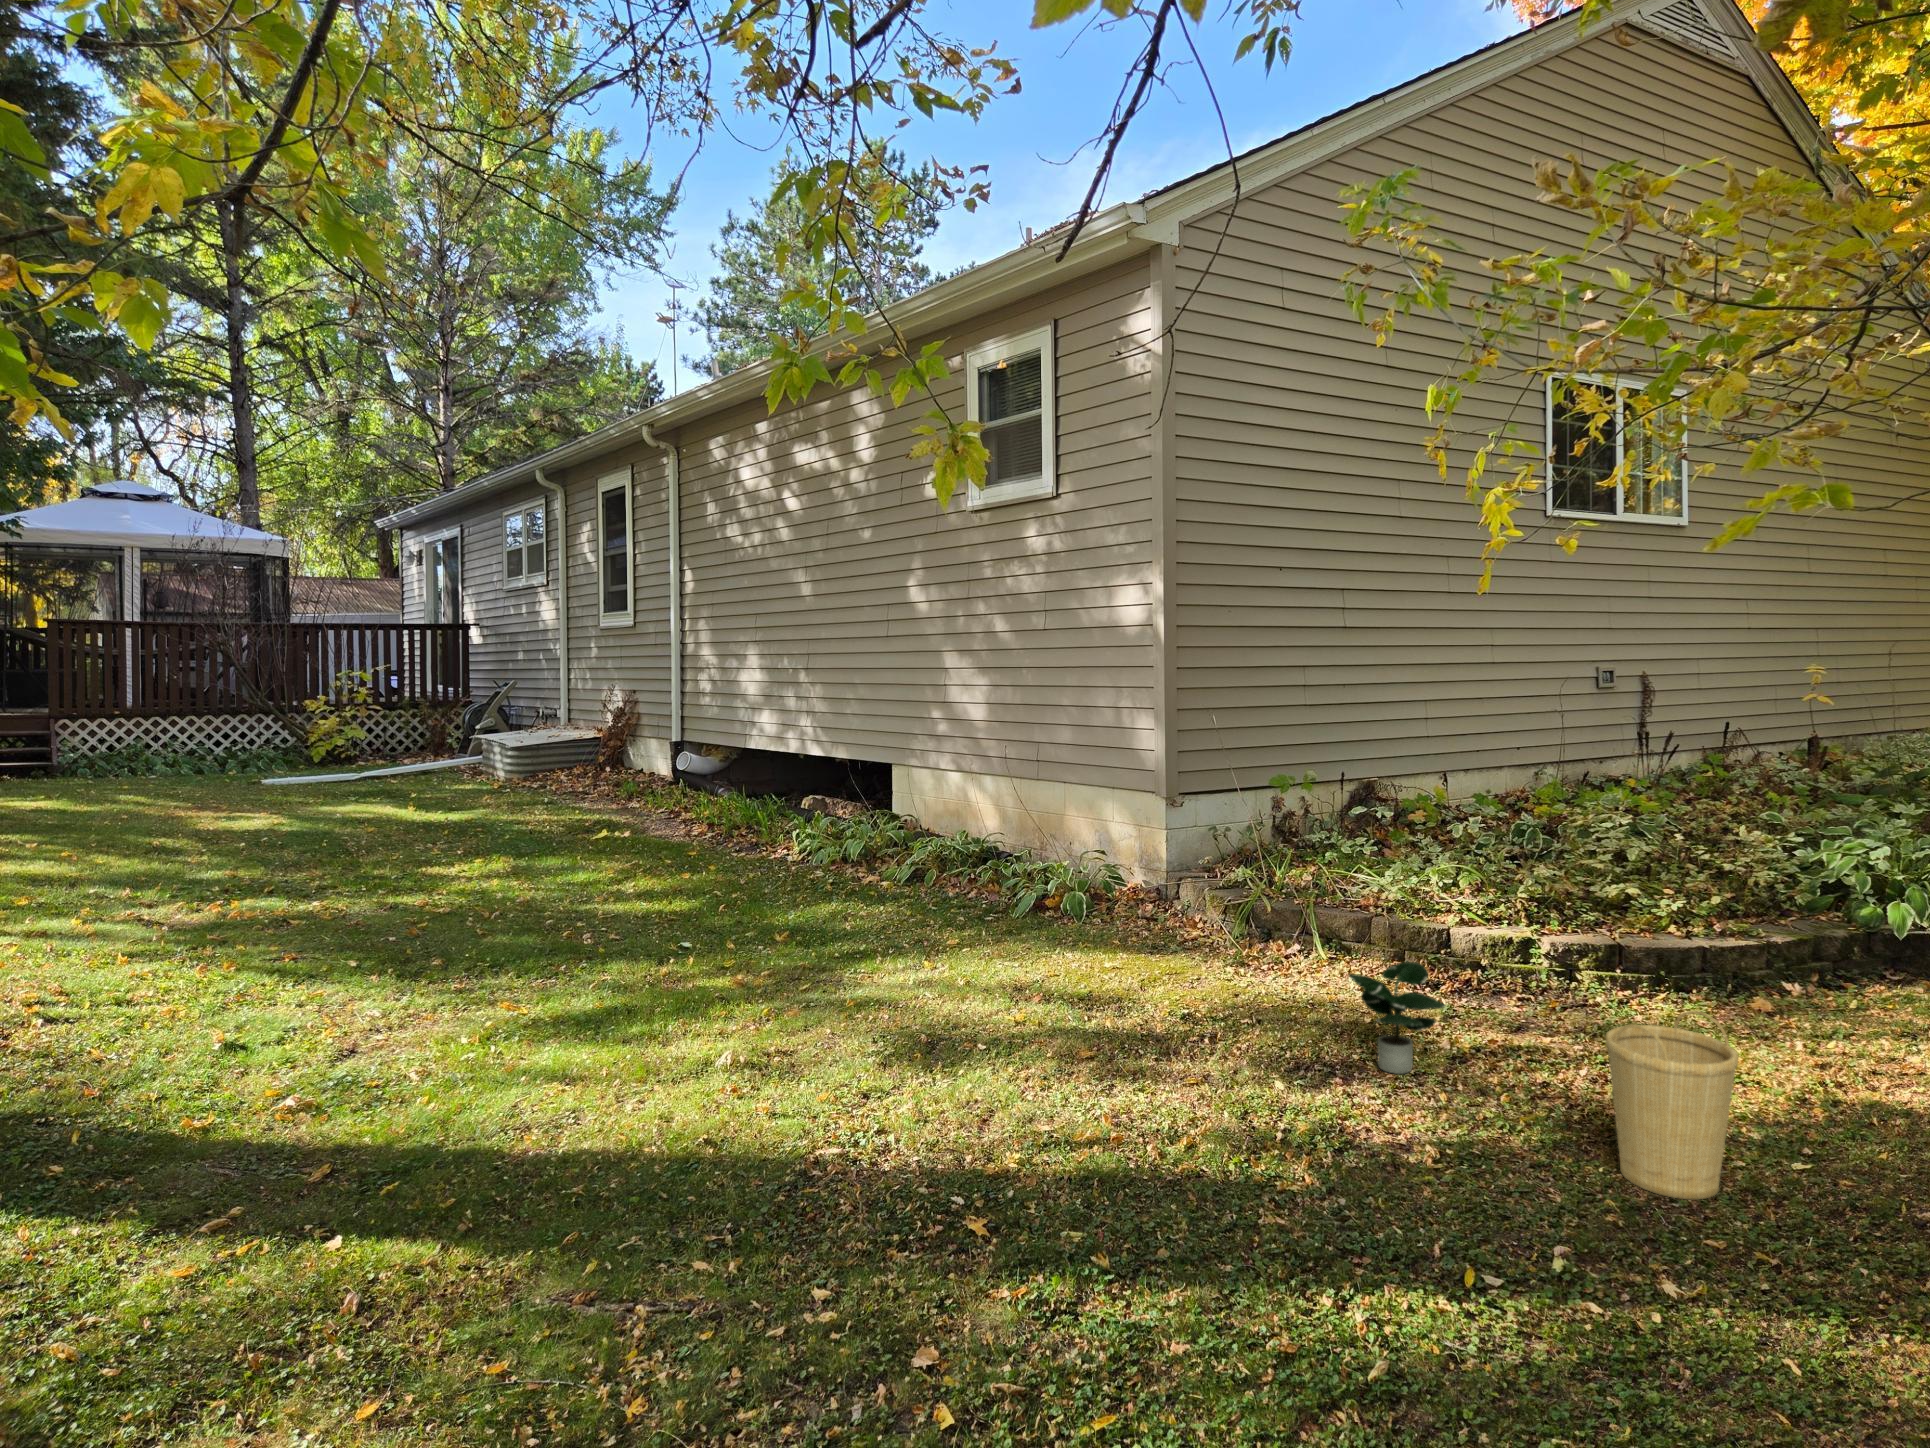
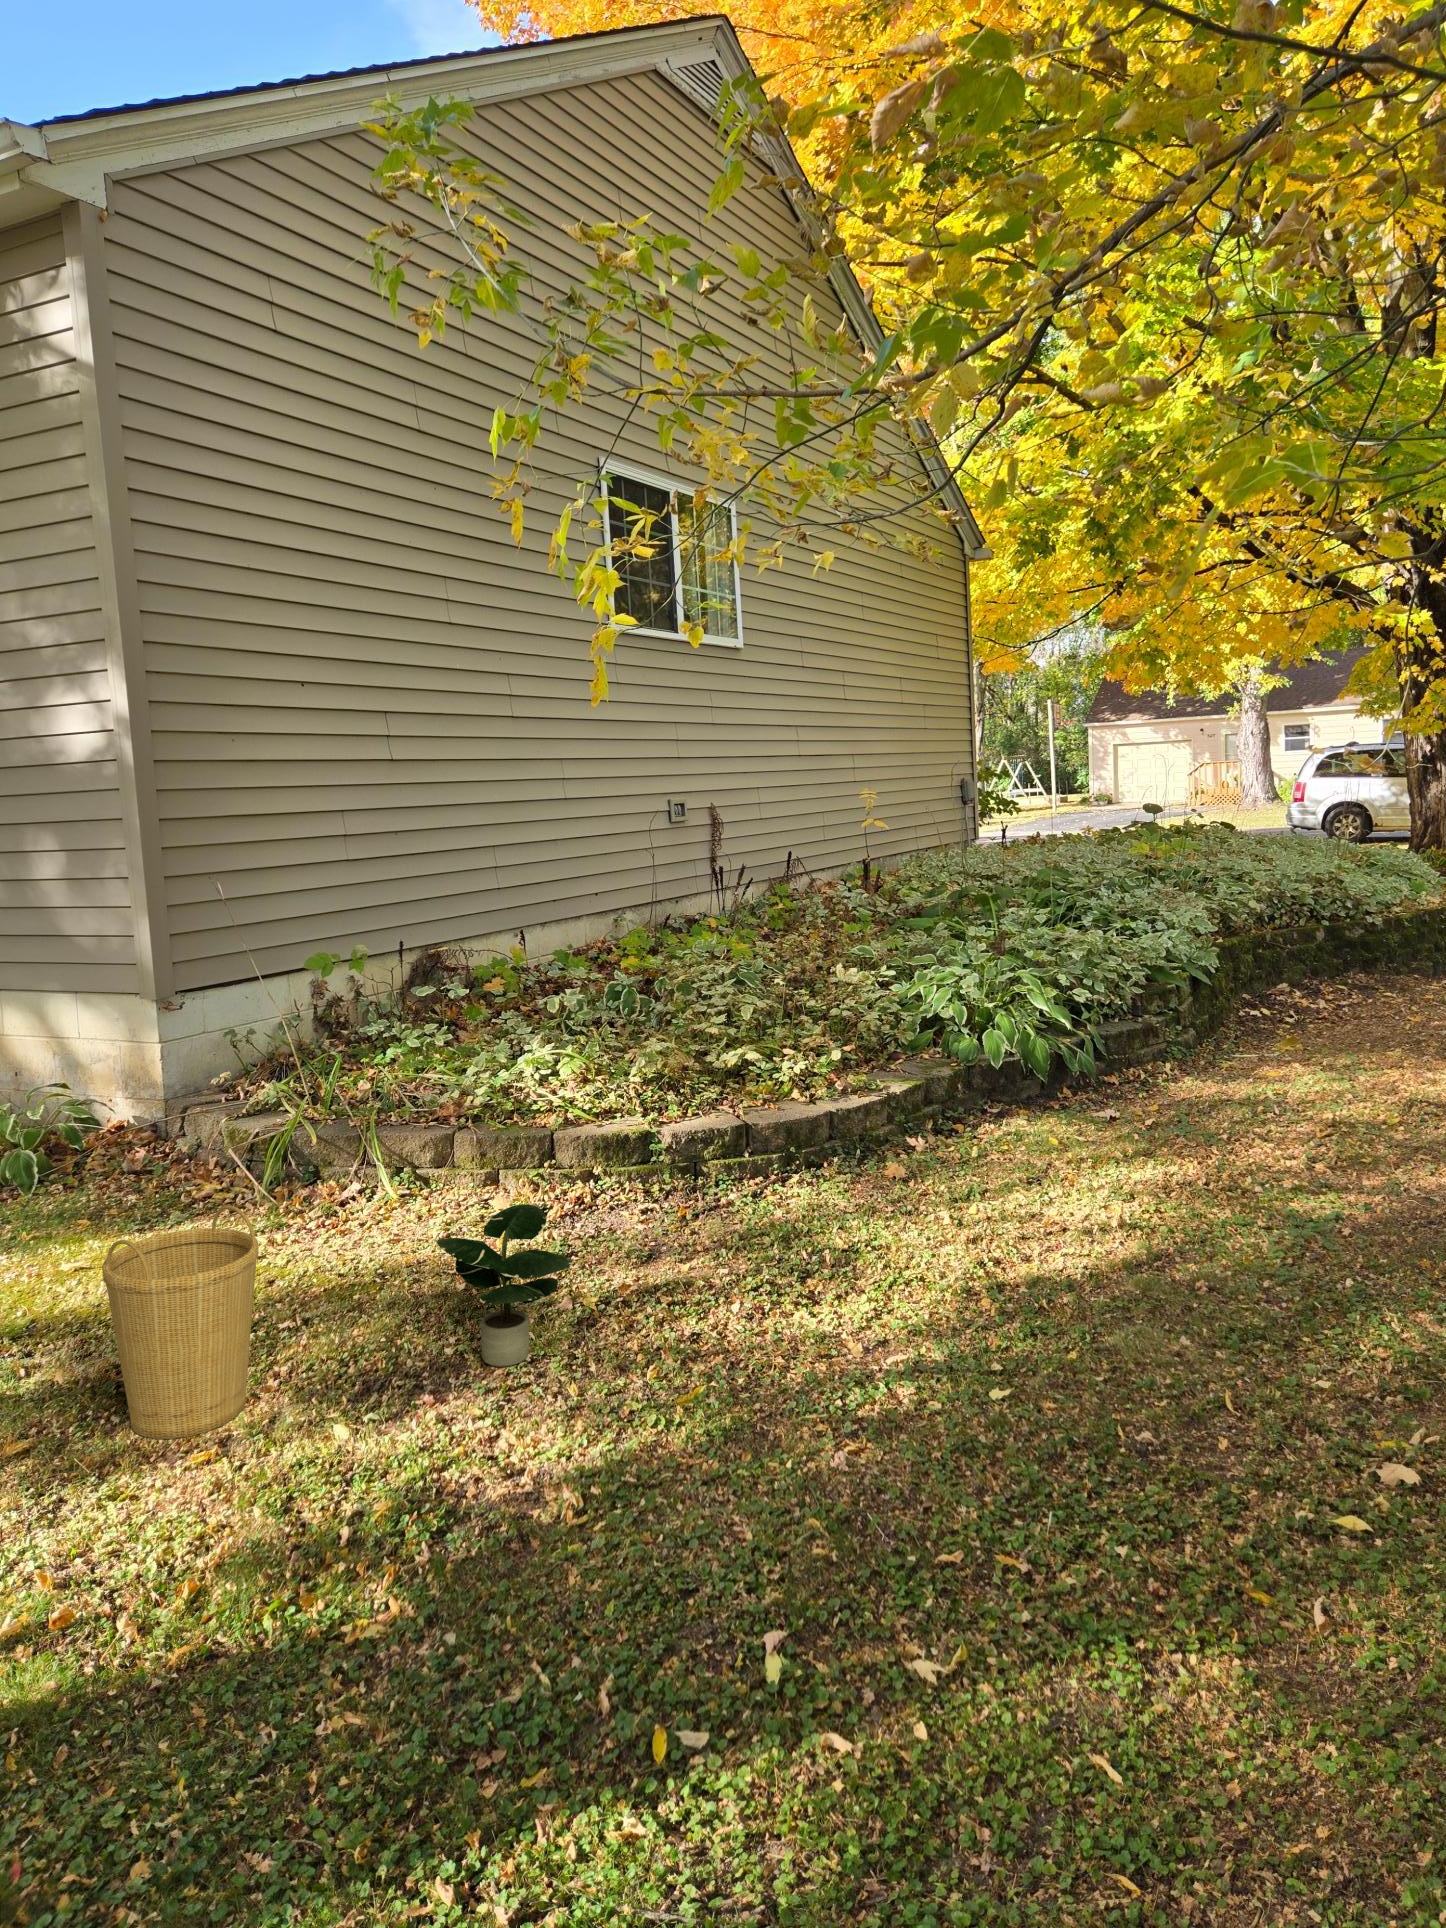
basket: present [1606,1011,1738,1199] -> present [102,1205,259,1439]

